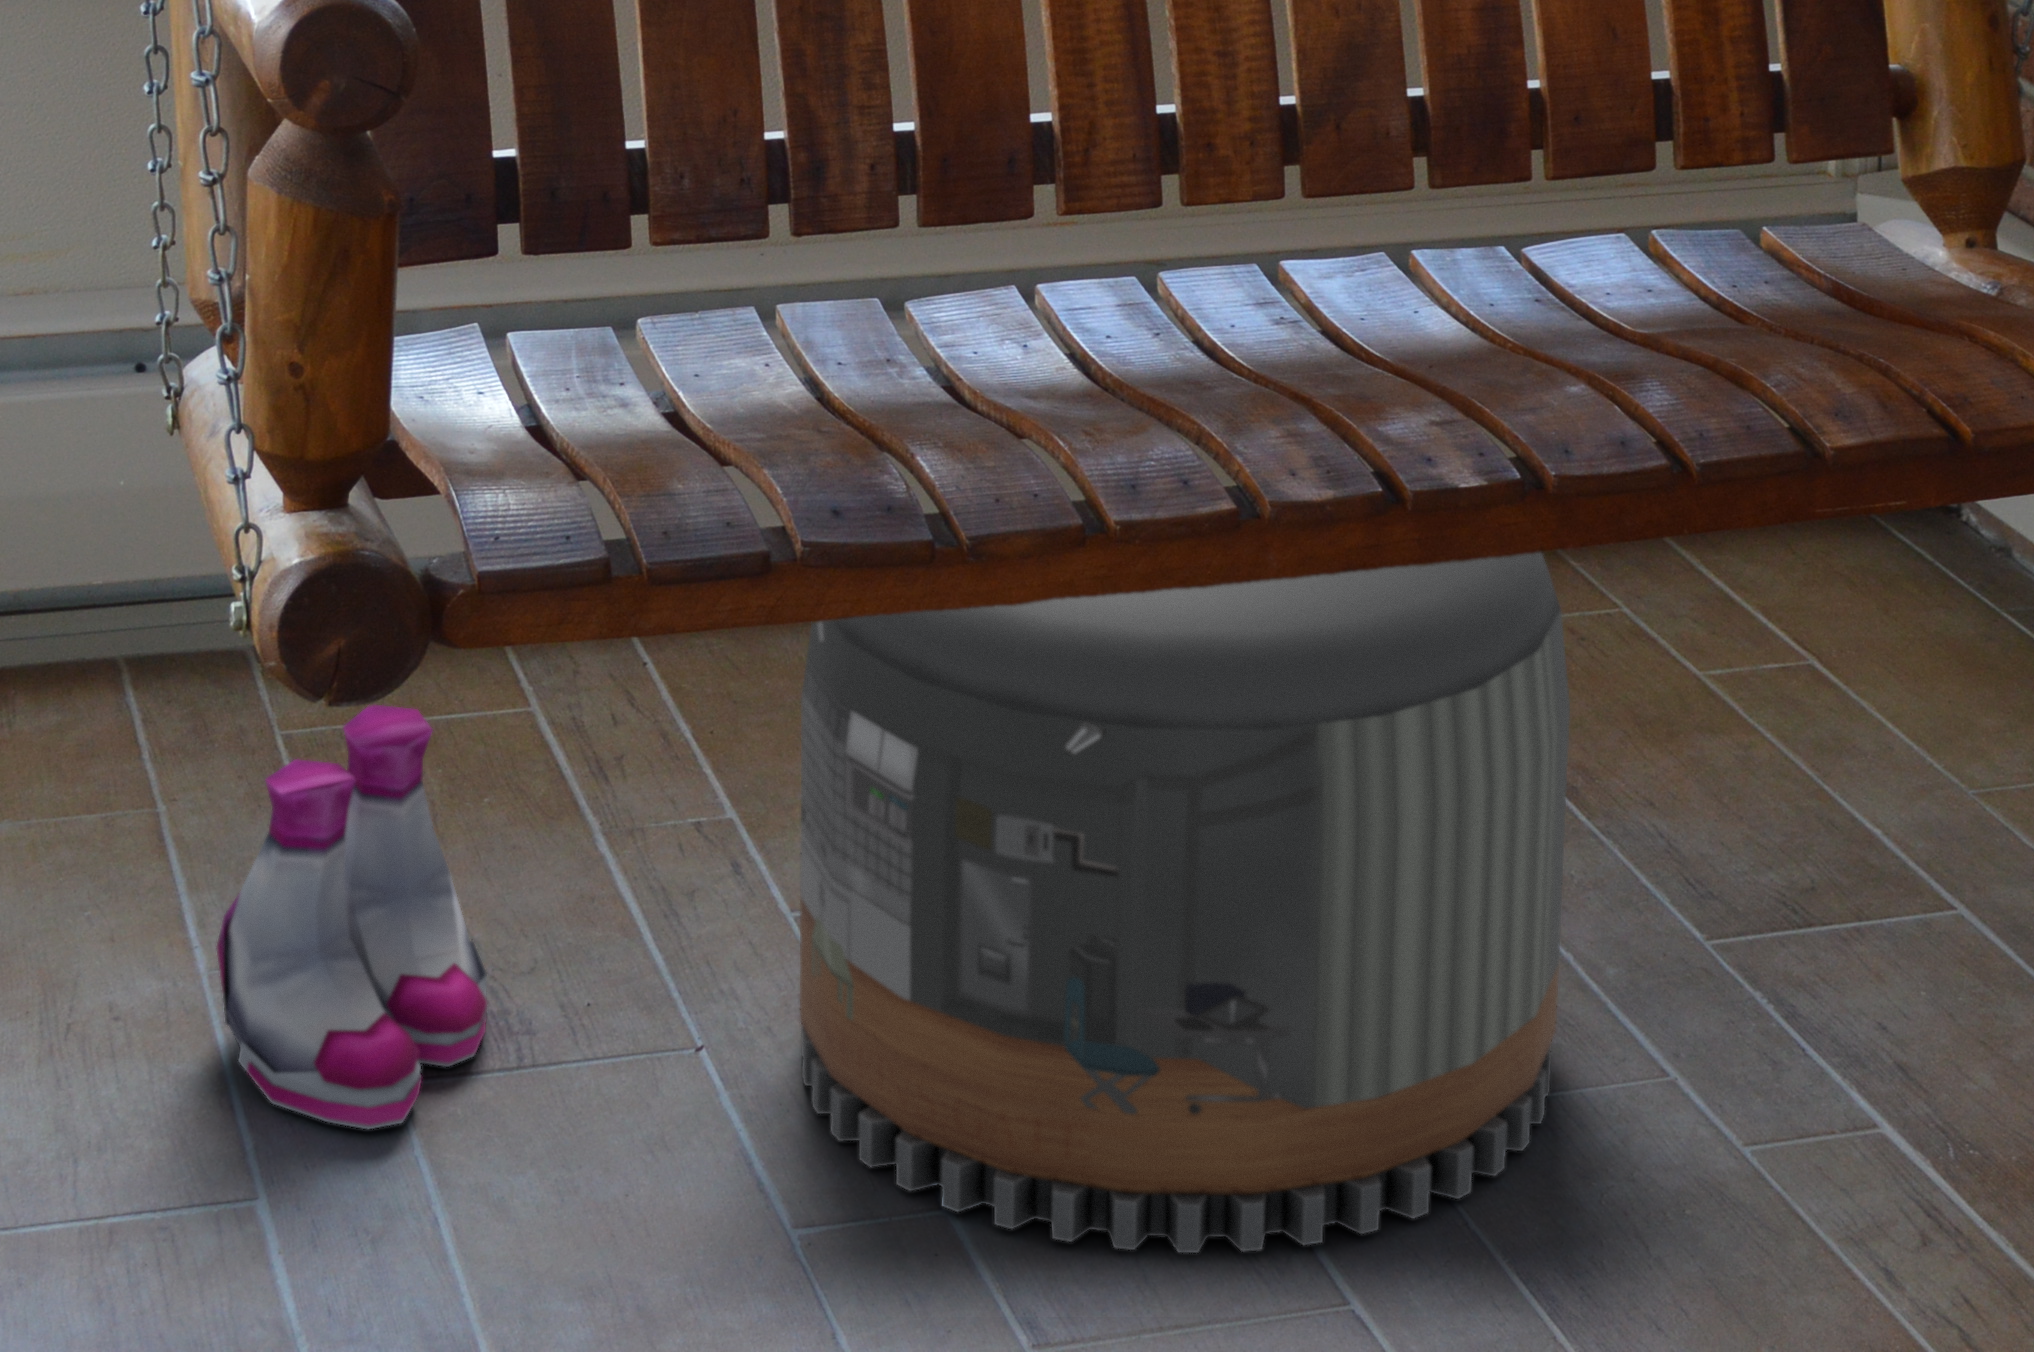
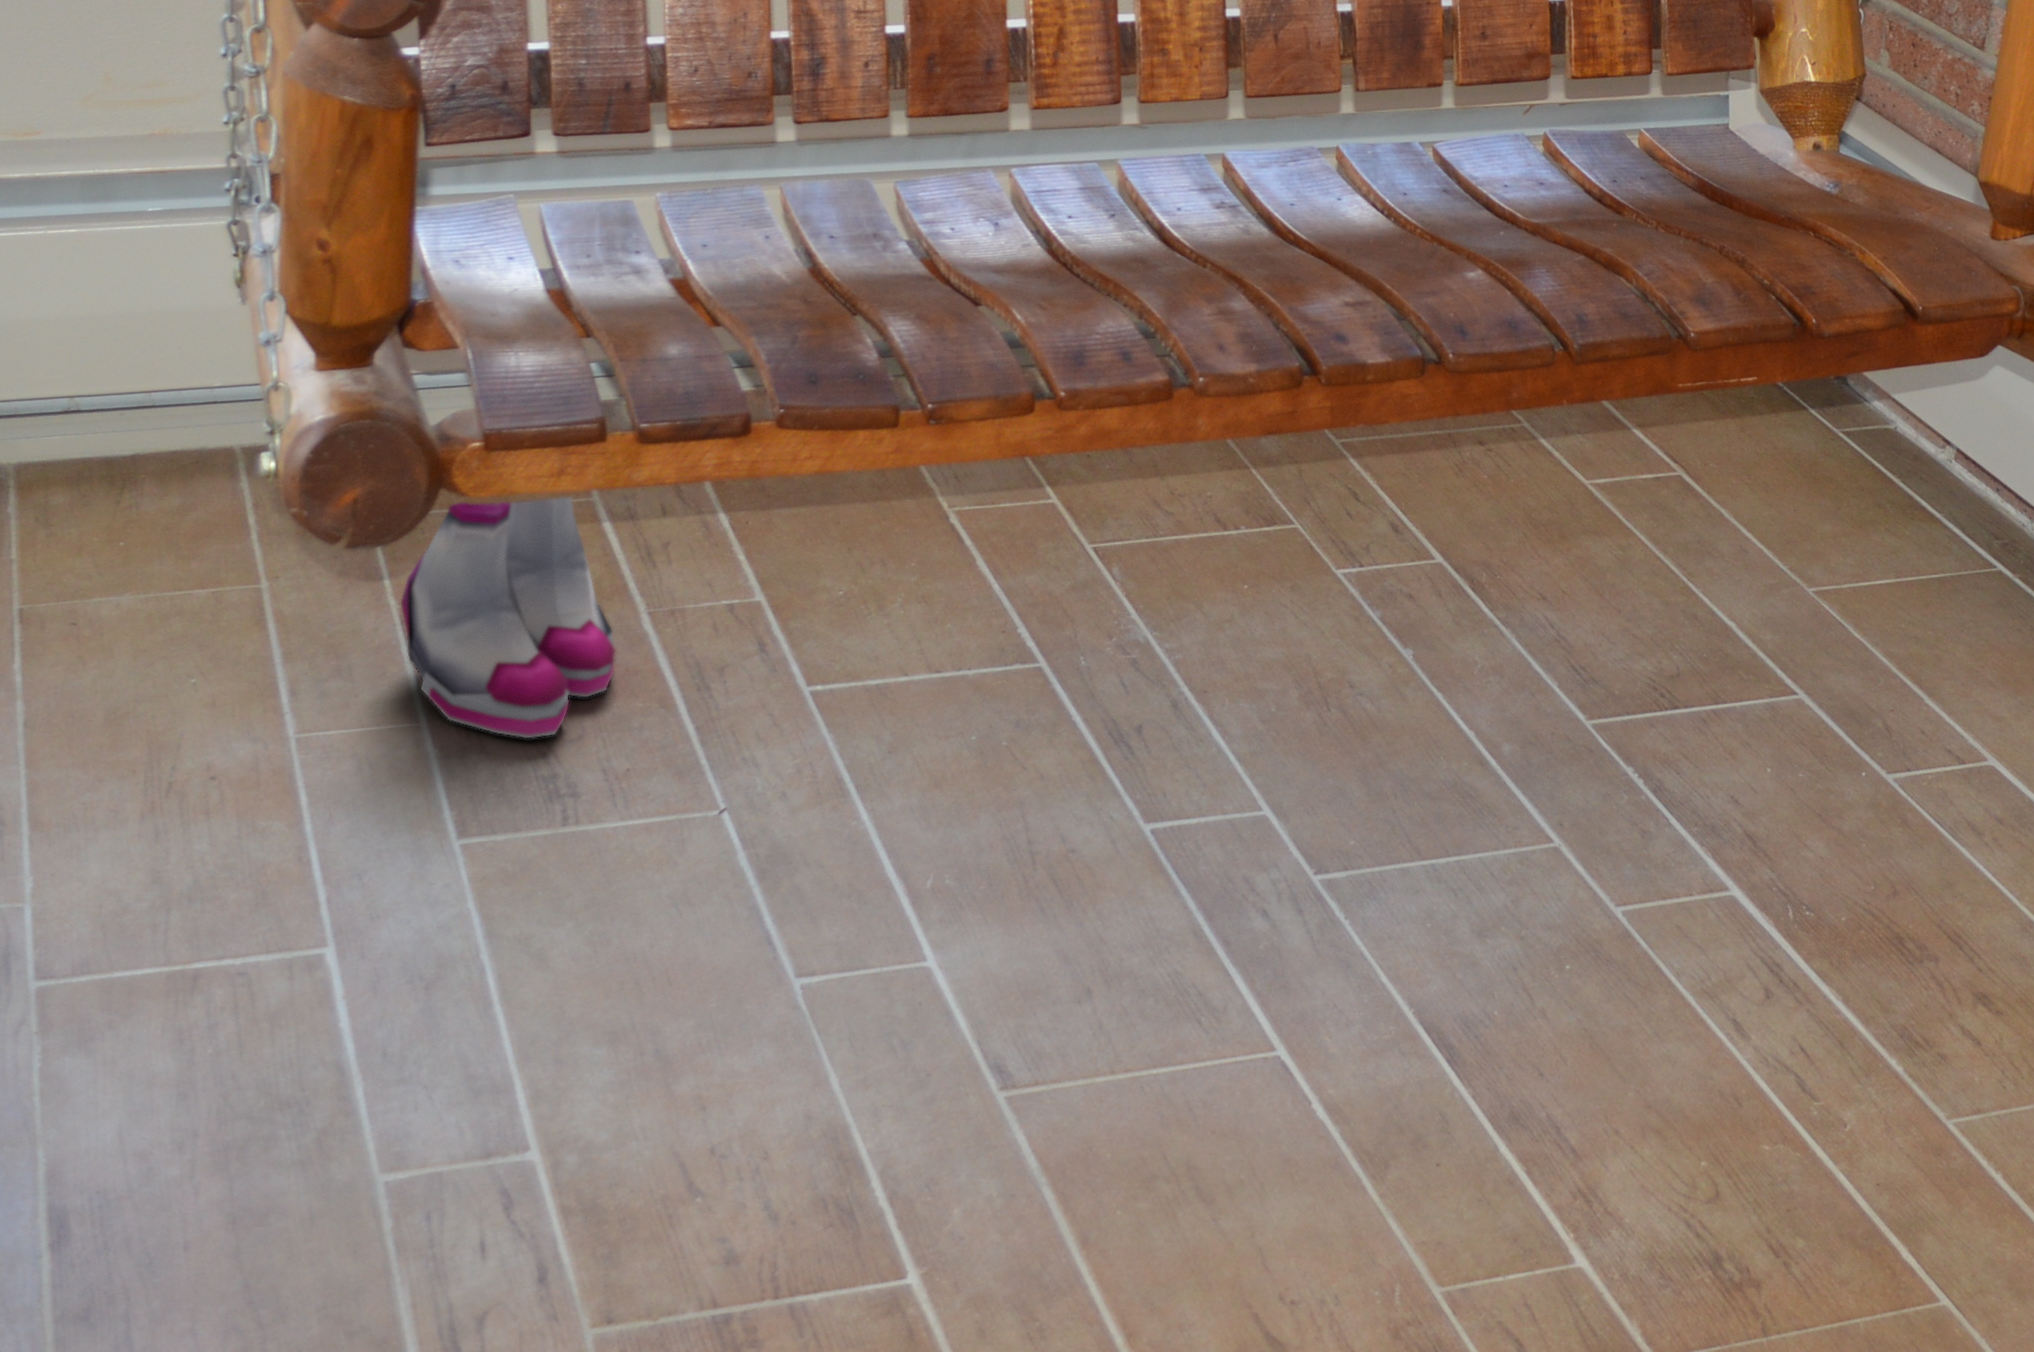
pouf: present [800,553,1570,1253] -> none [864,206,1468,828]

